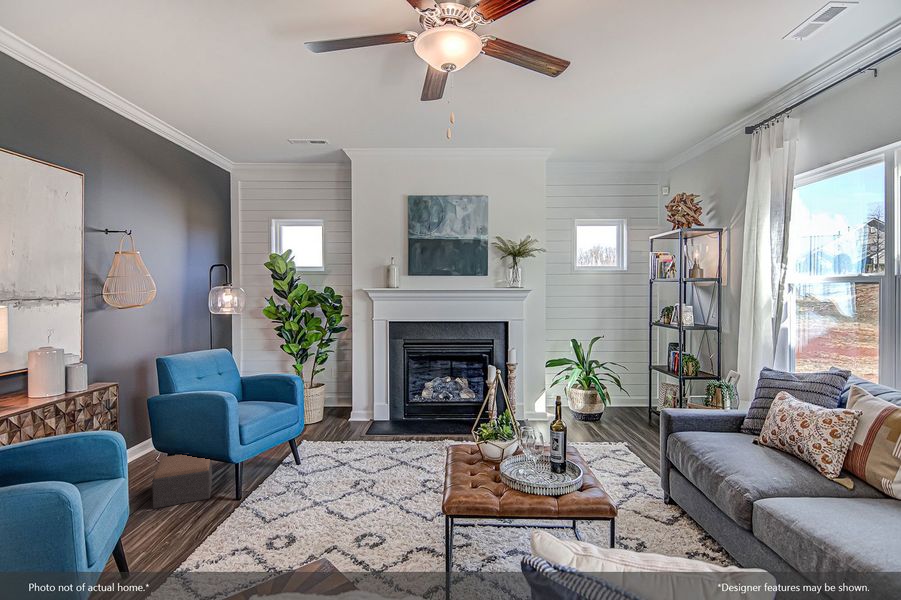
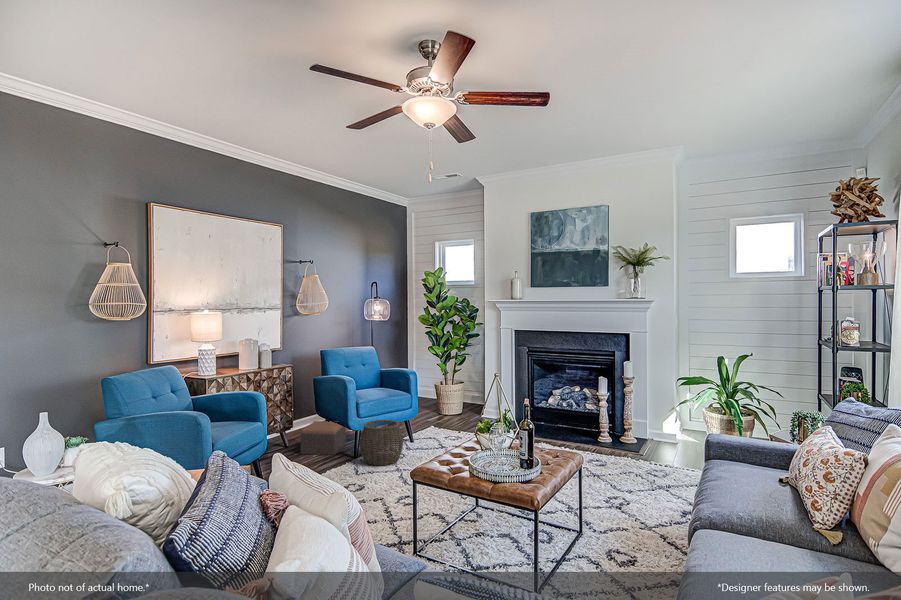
woven basket: none [255,439,314,501] -> present [359,420,403,466]

